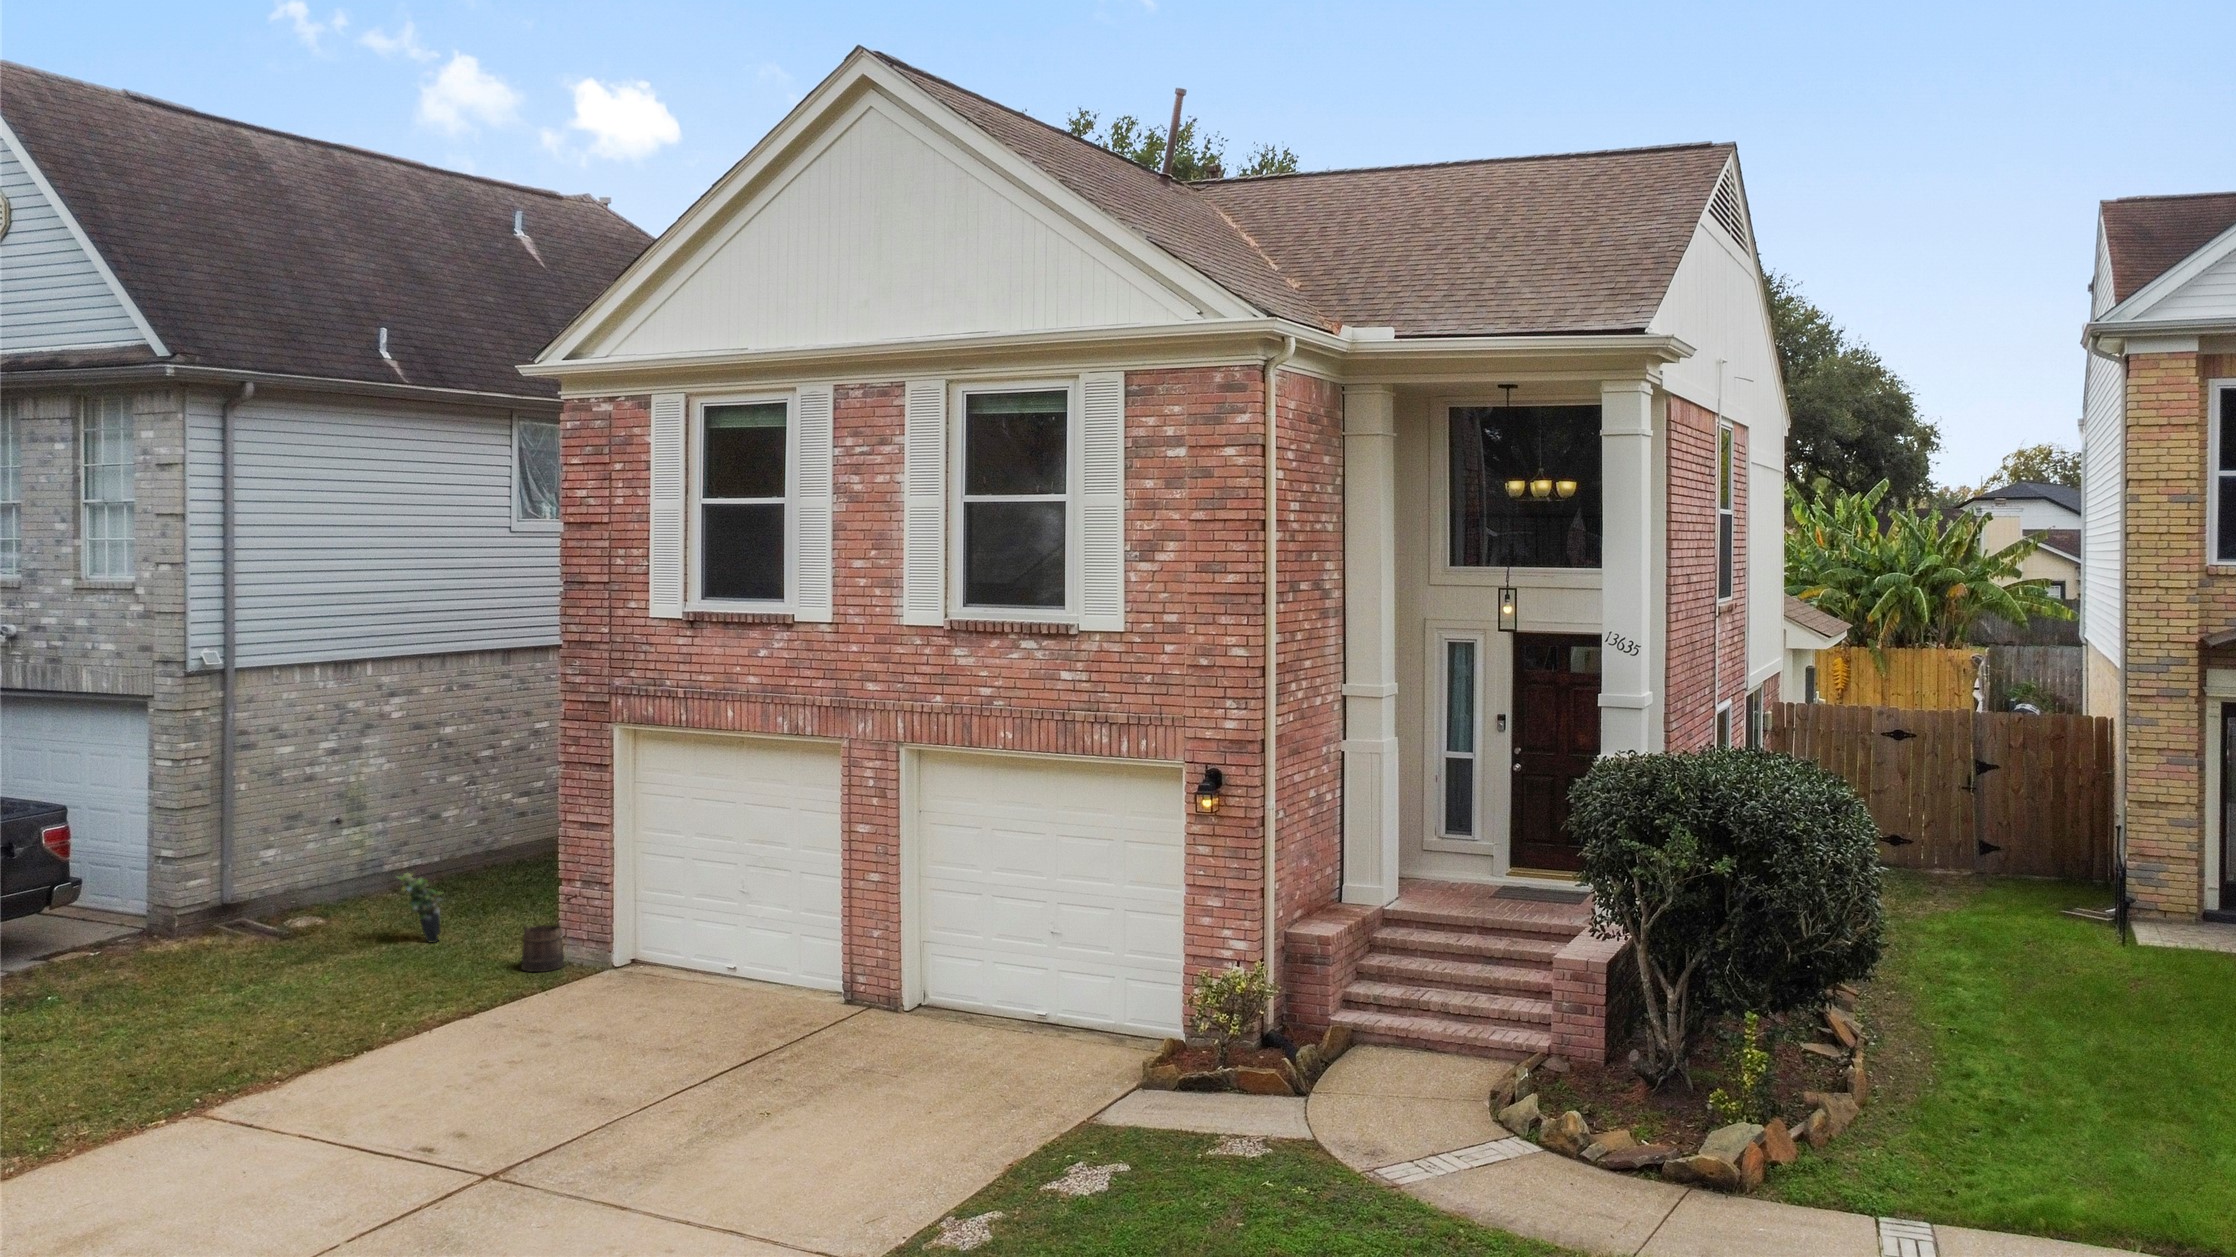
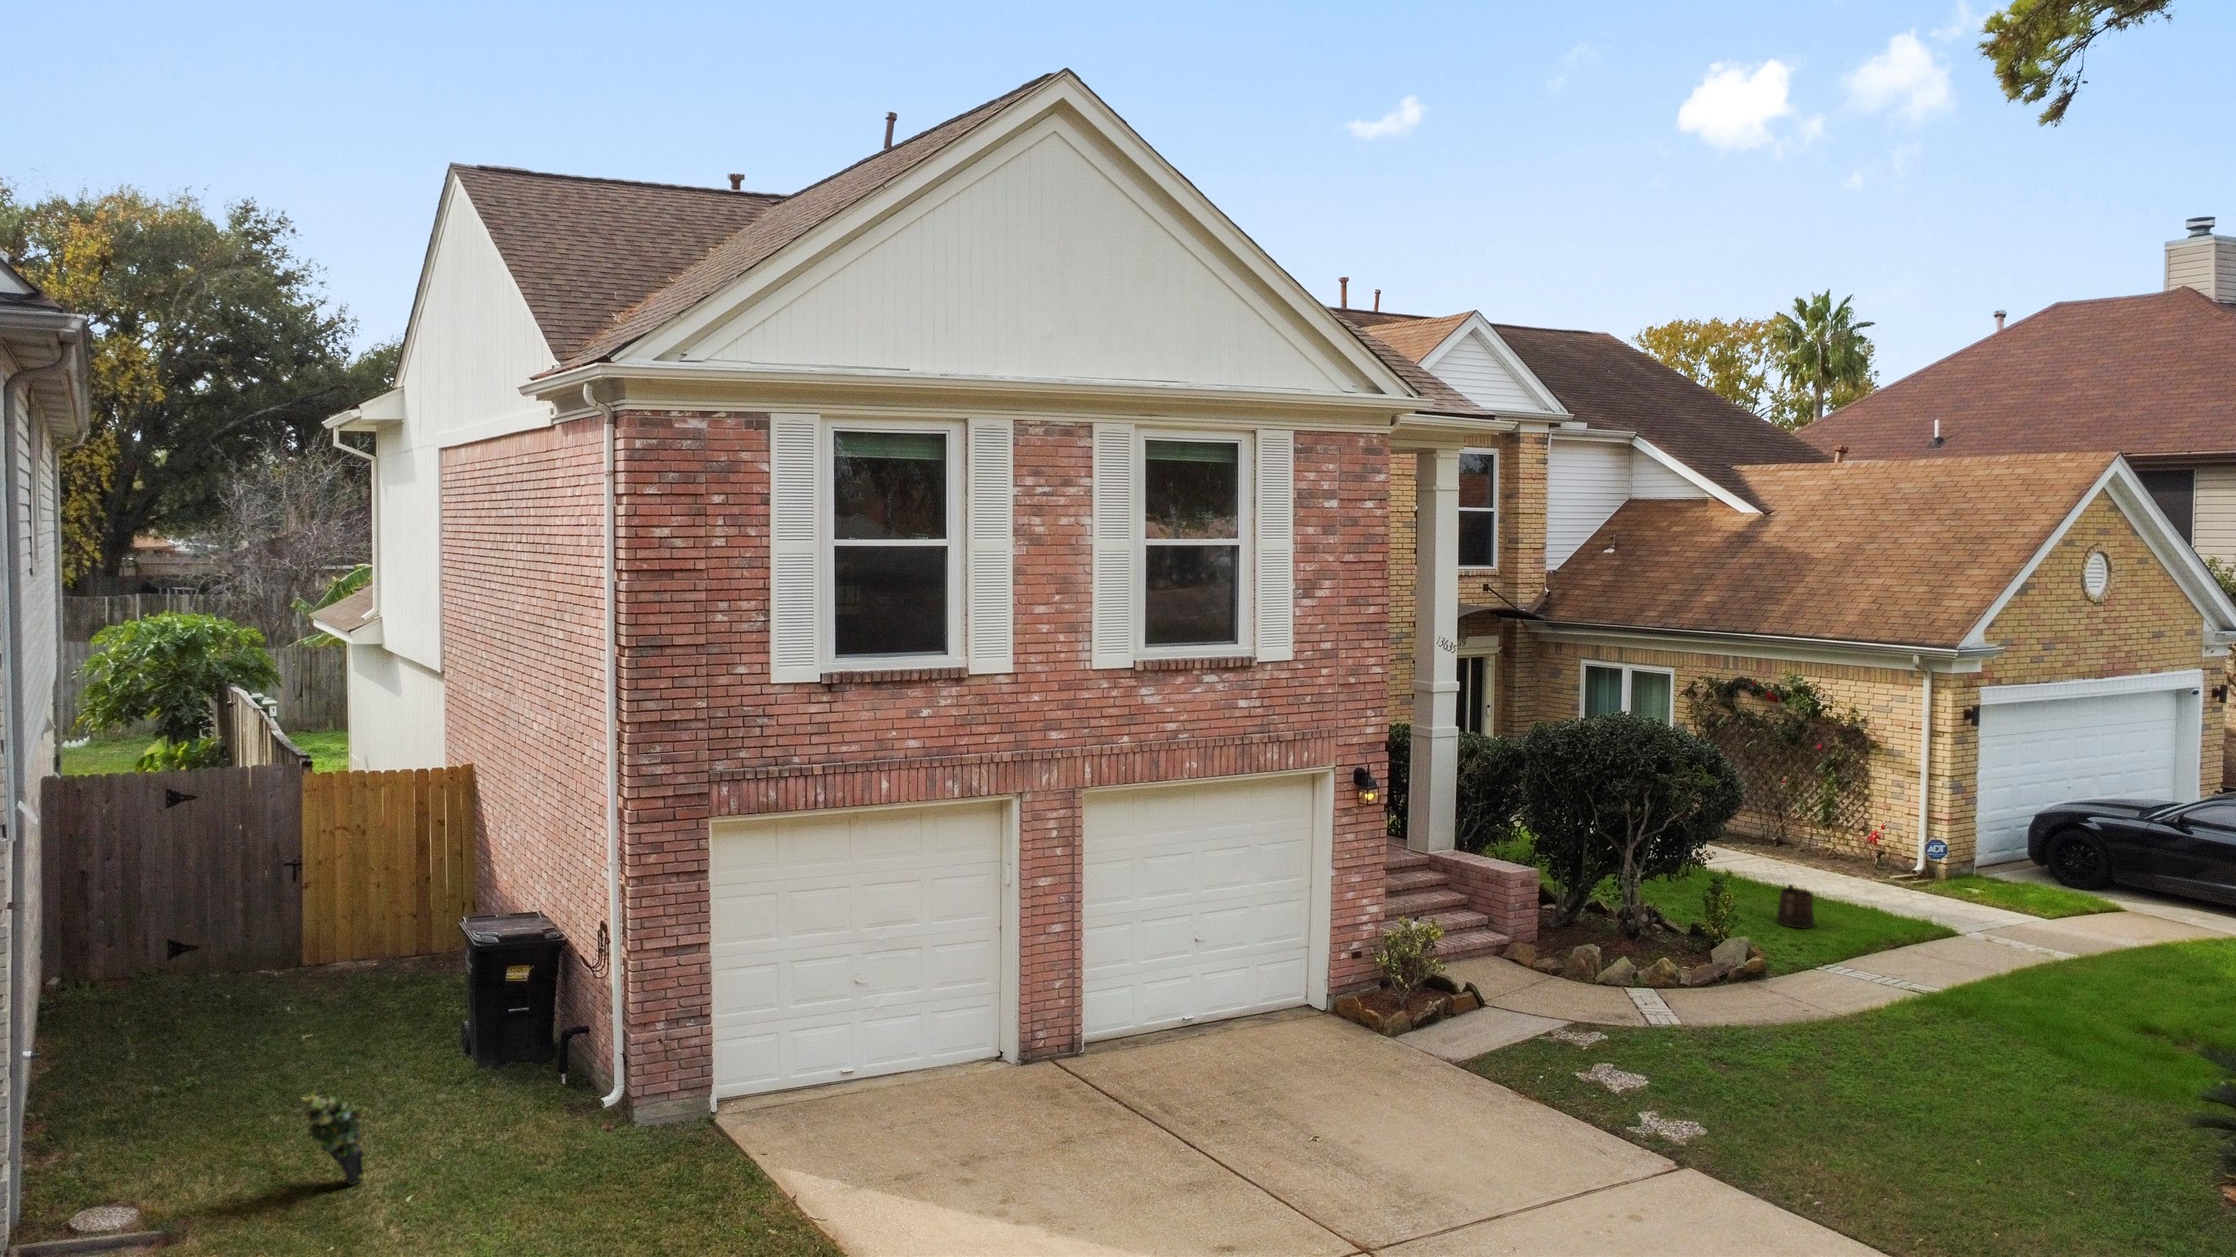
bucket: present [521,923,564,972] -> present [1777,885,1814,928]

